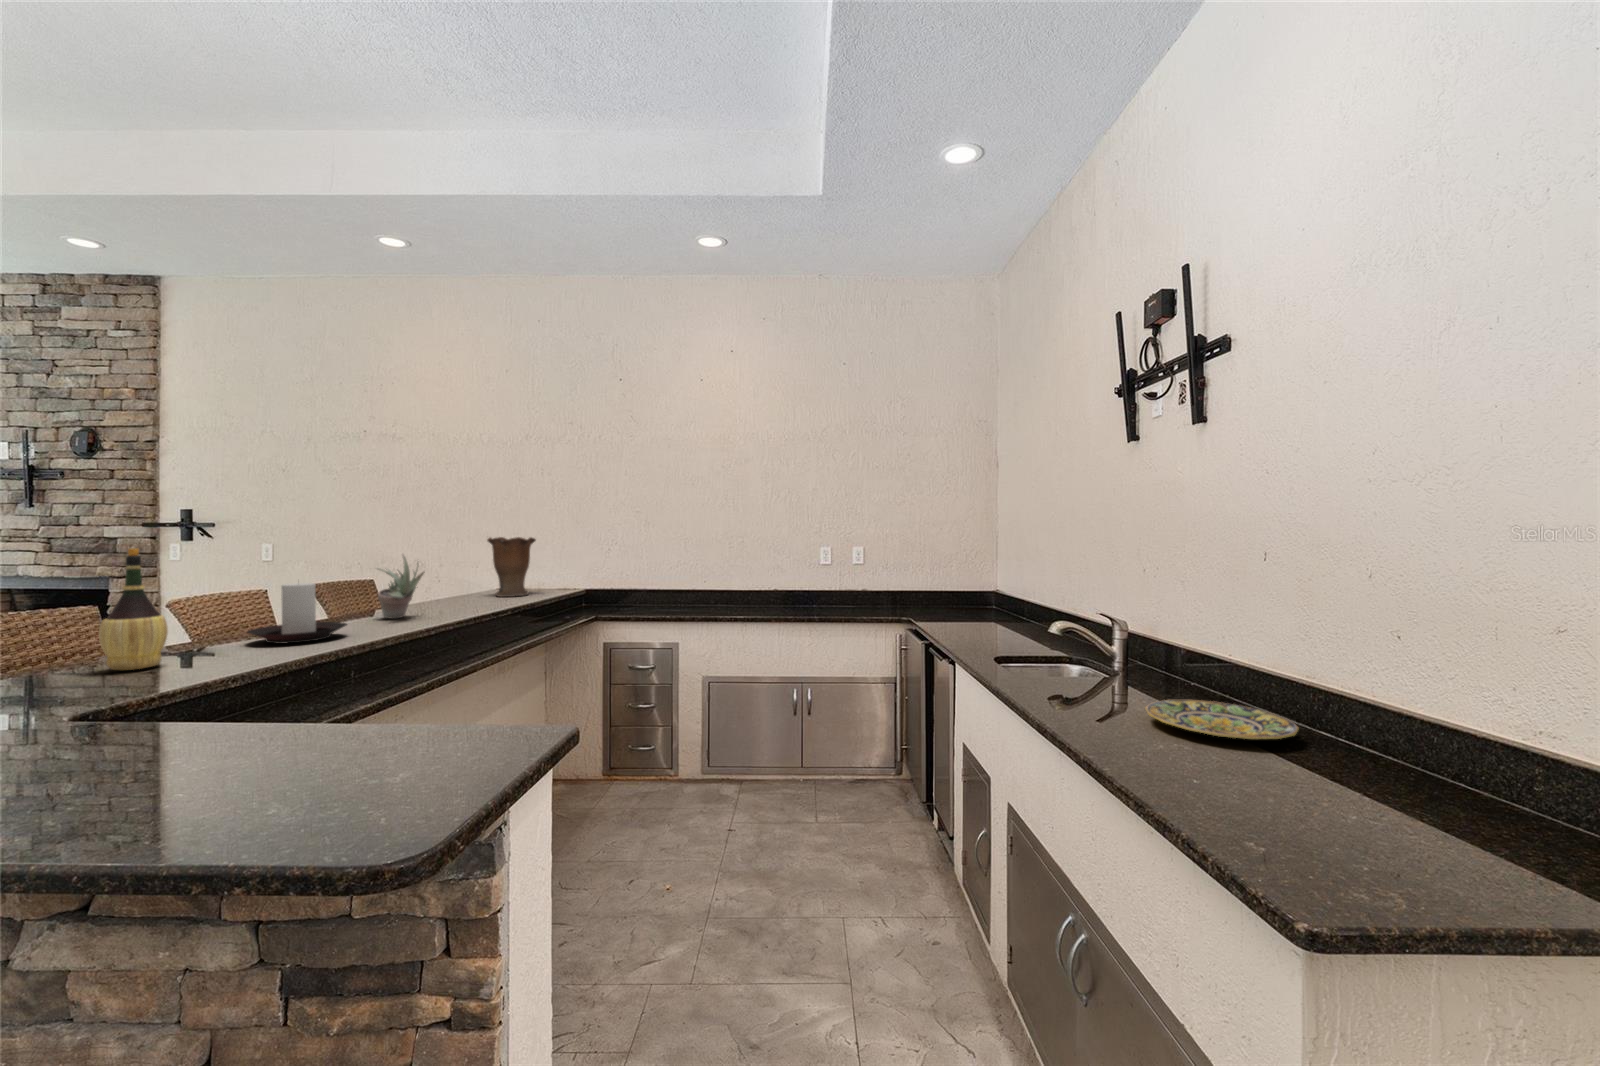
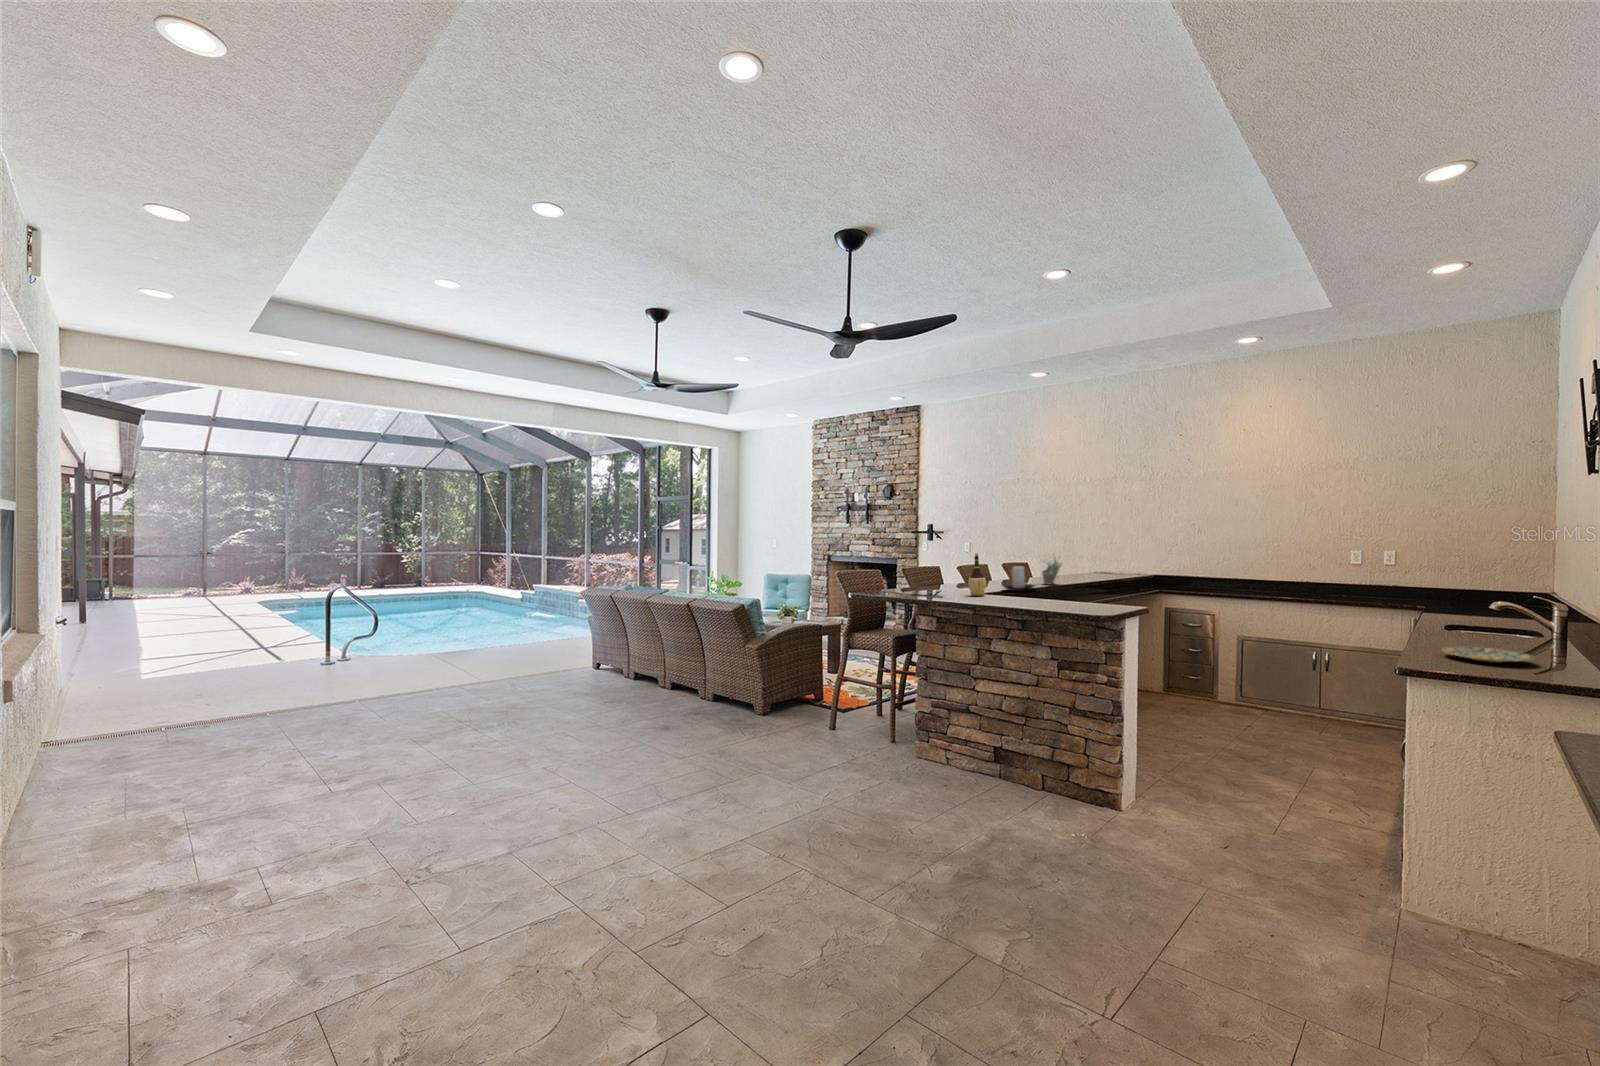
vase: present [487,537,536,597] -> none [1089,541,1118,577]

